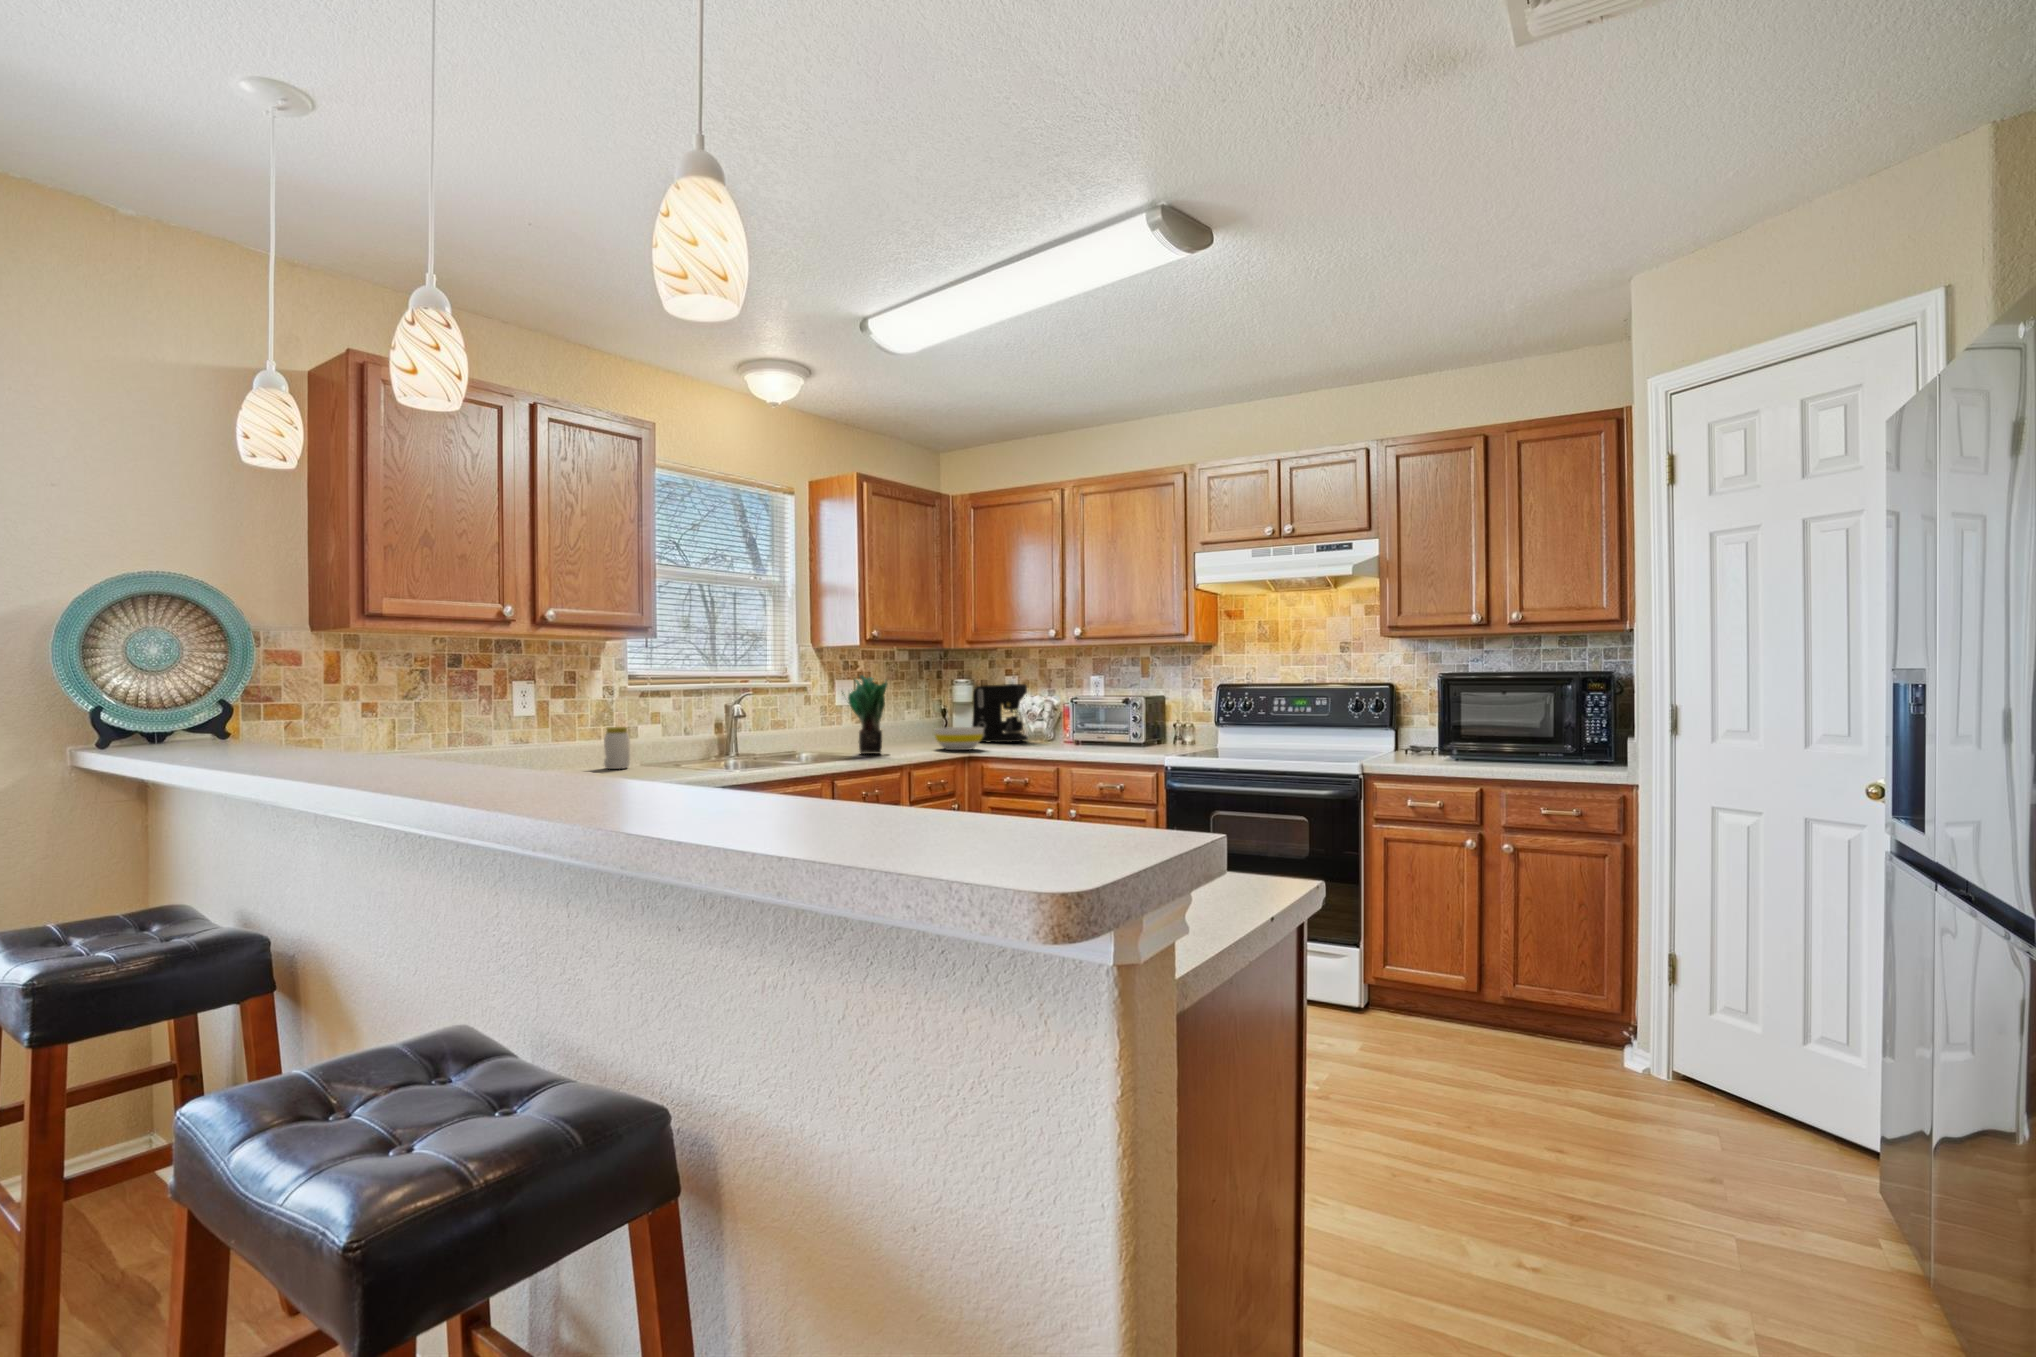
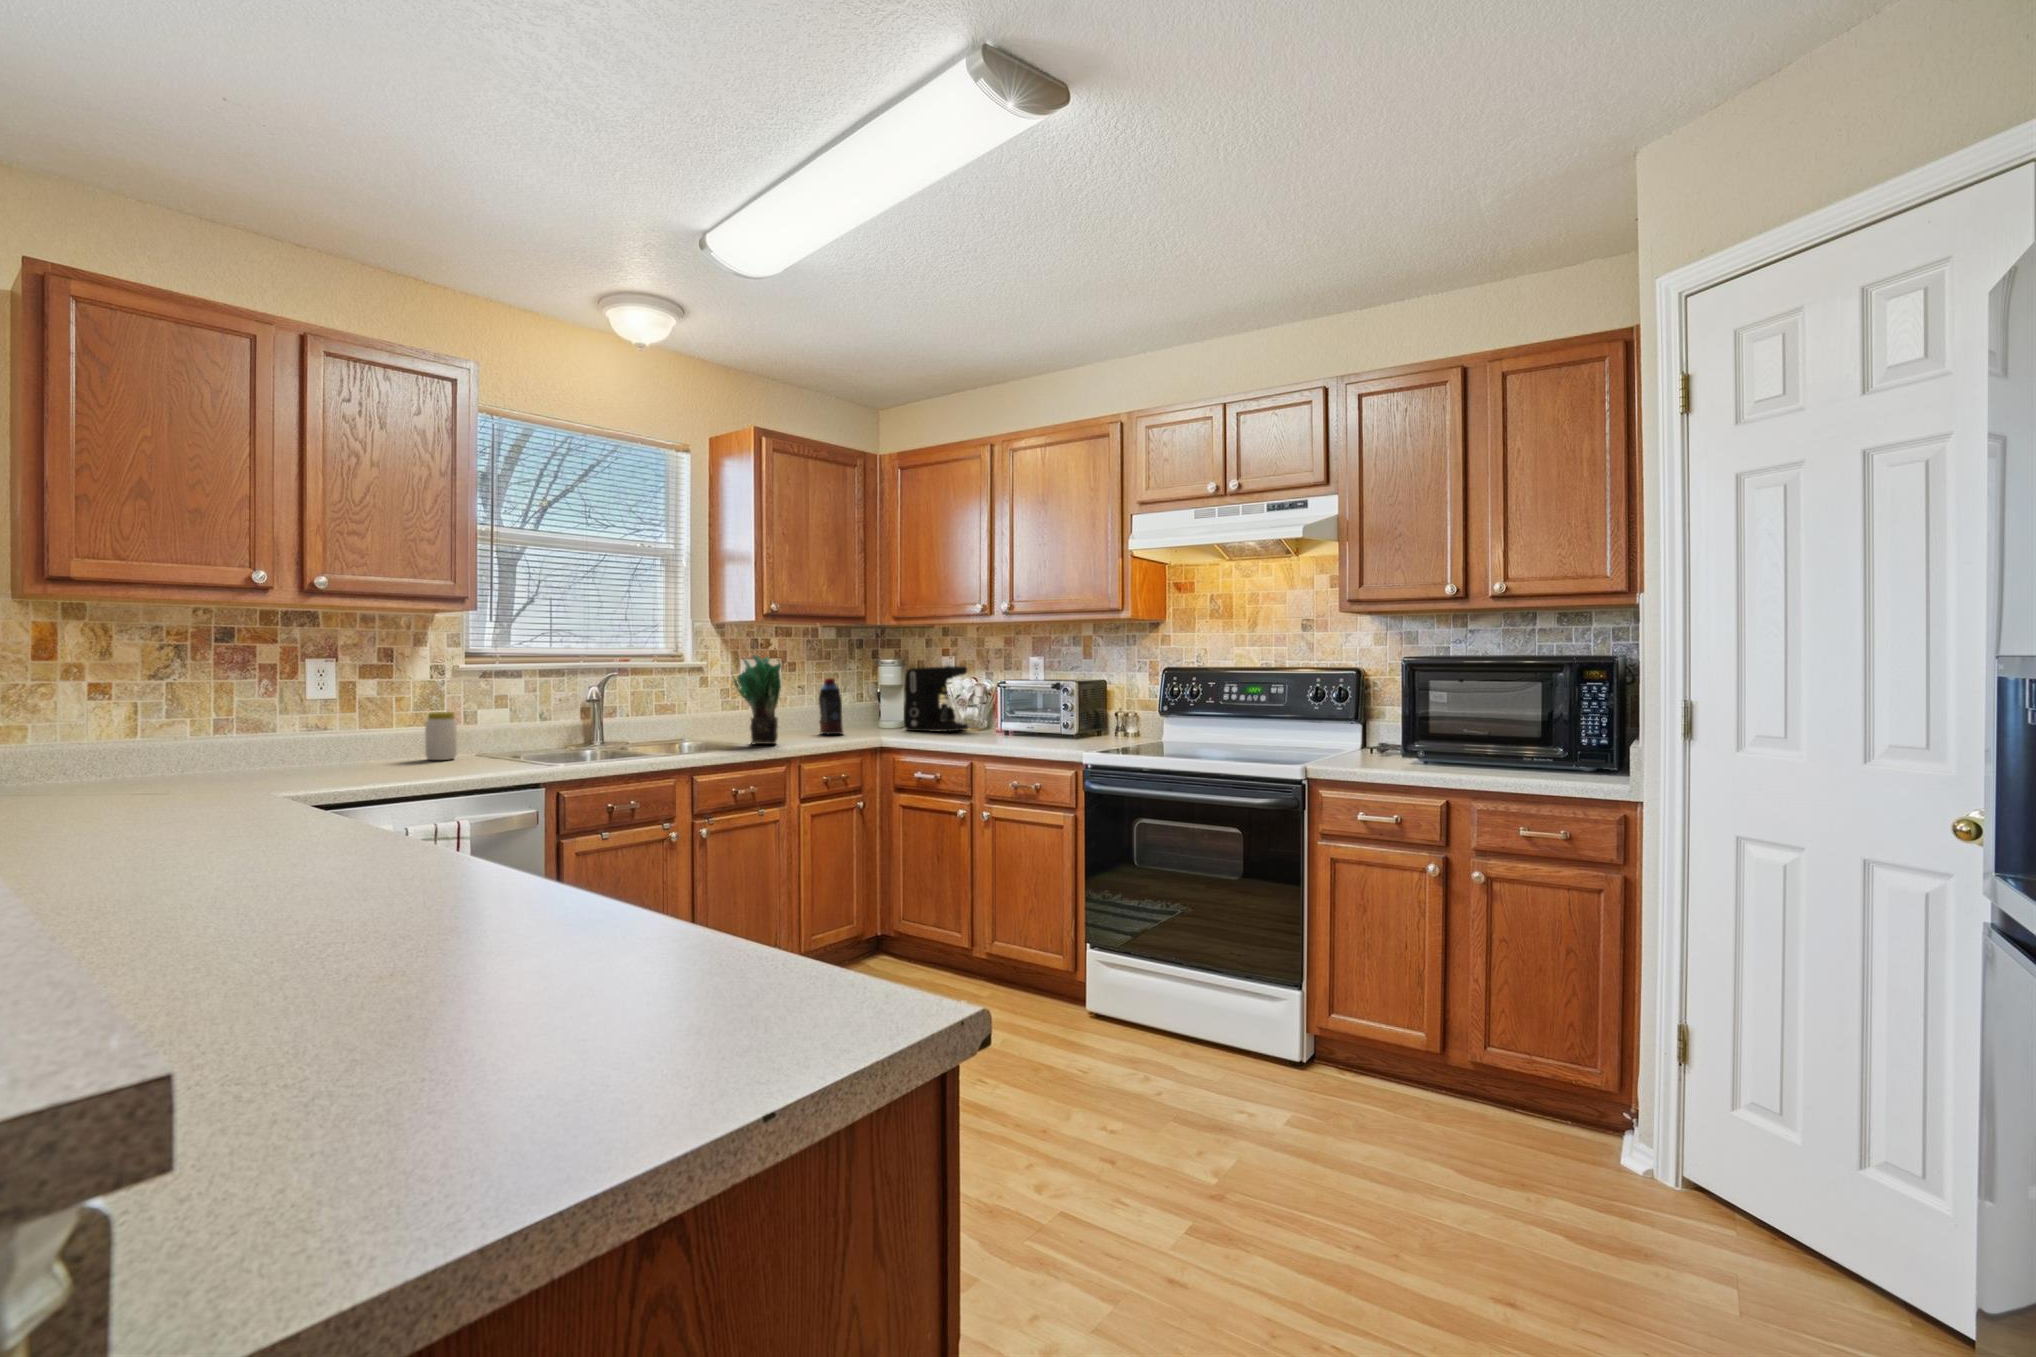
bottle: none [903,695,926,745] -> present [819,678,843,734]
bowl: present [934,727,984,750] -> none [846,715,903,741]

